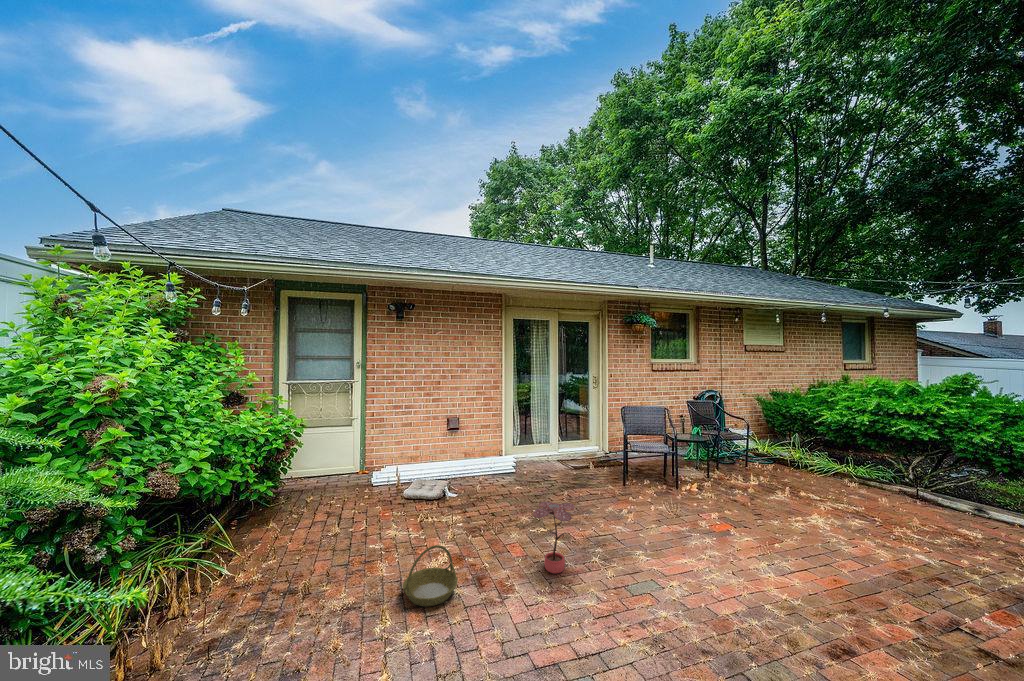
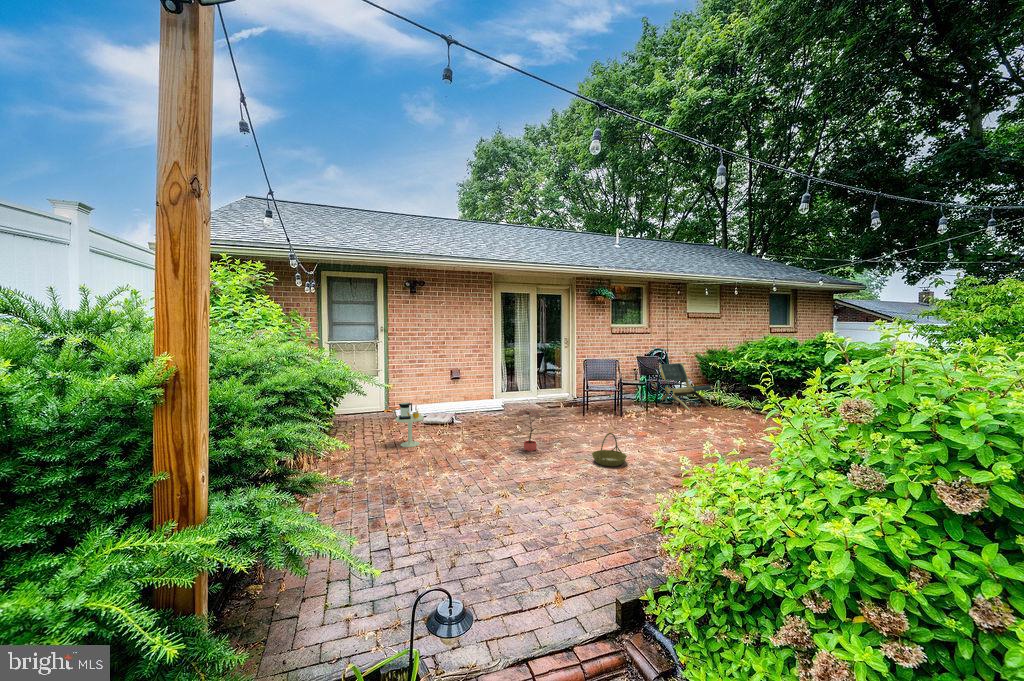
lounge chair: none [716,410,795,478] -> present [660,363,713,410]
side table: none [351,483,394,555] -> present [396,403,424,447]
basket: present [403,545,458,606] -> present [592,433,627,466]

